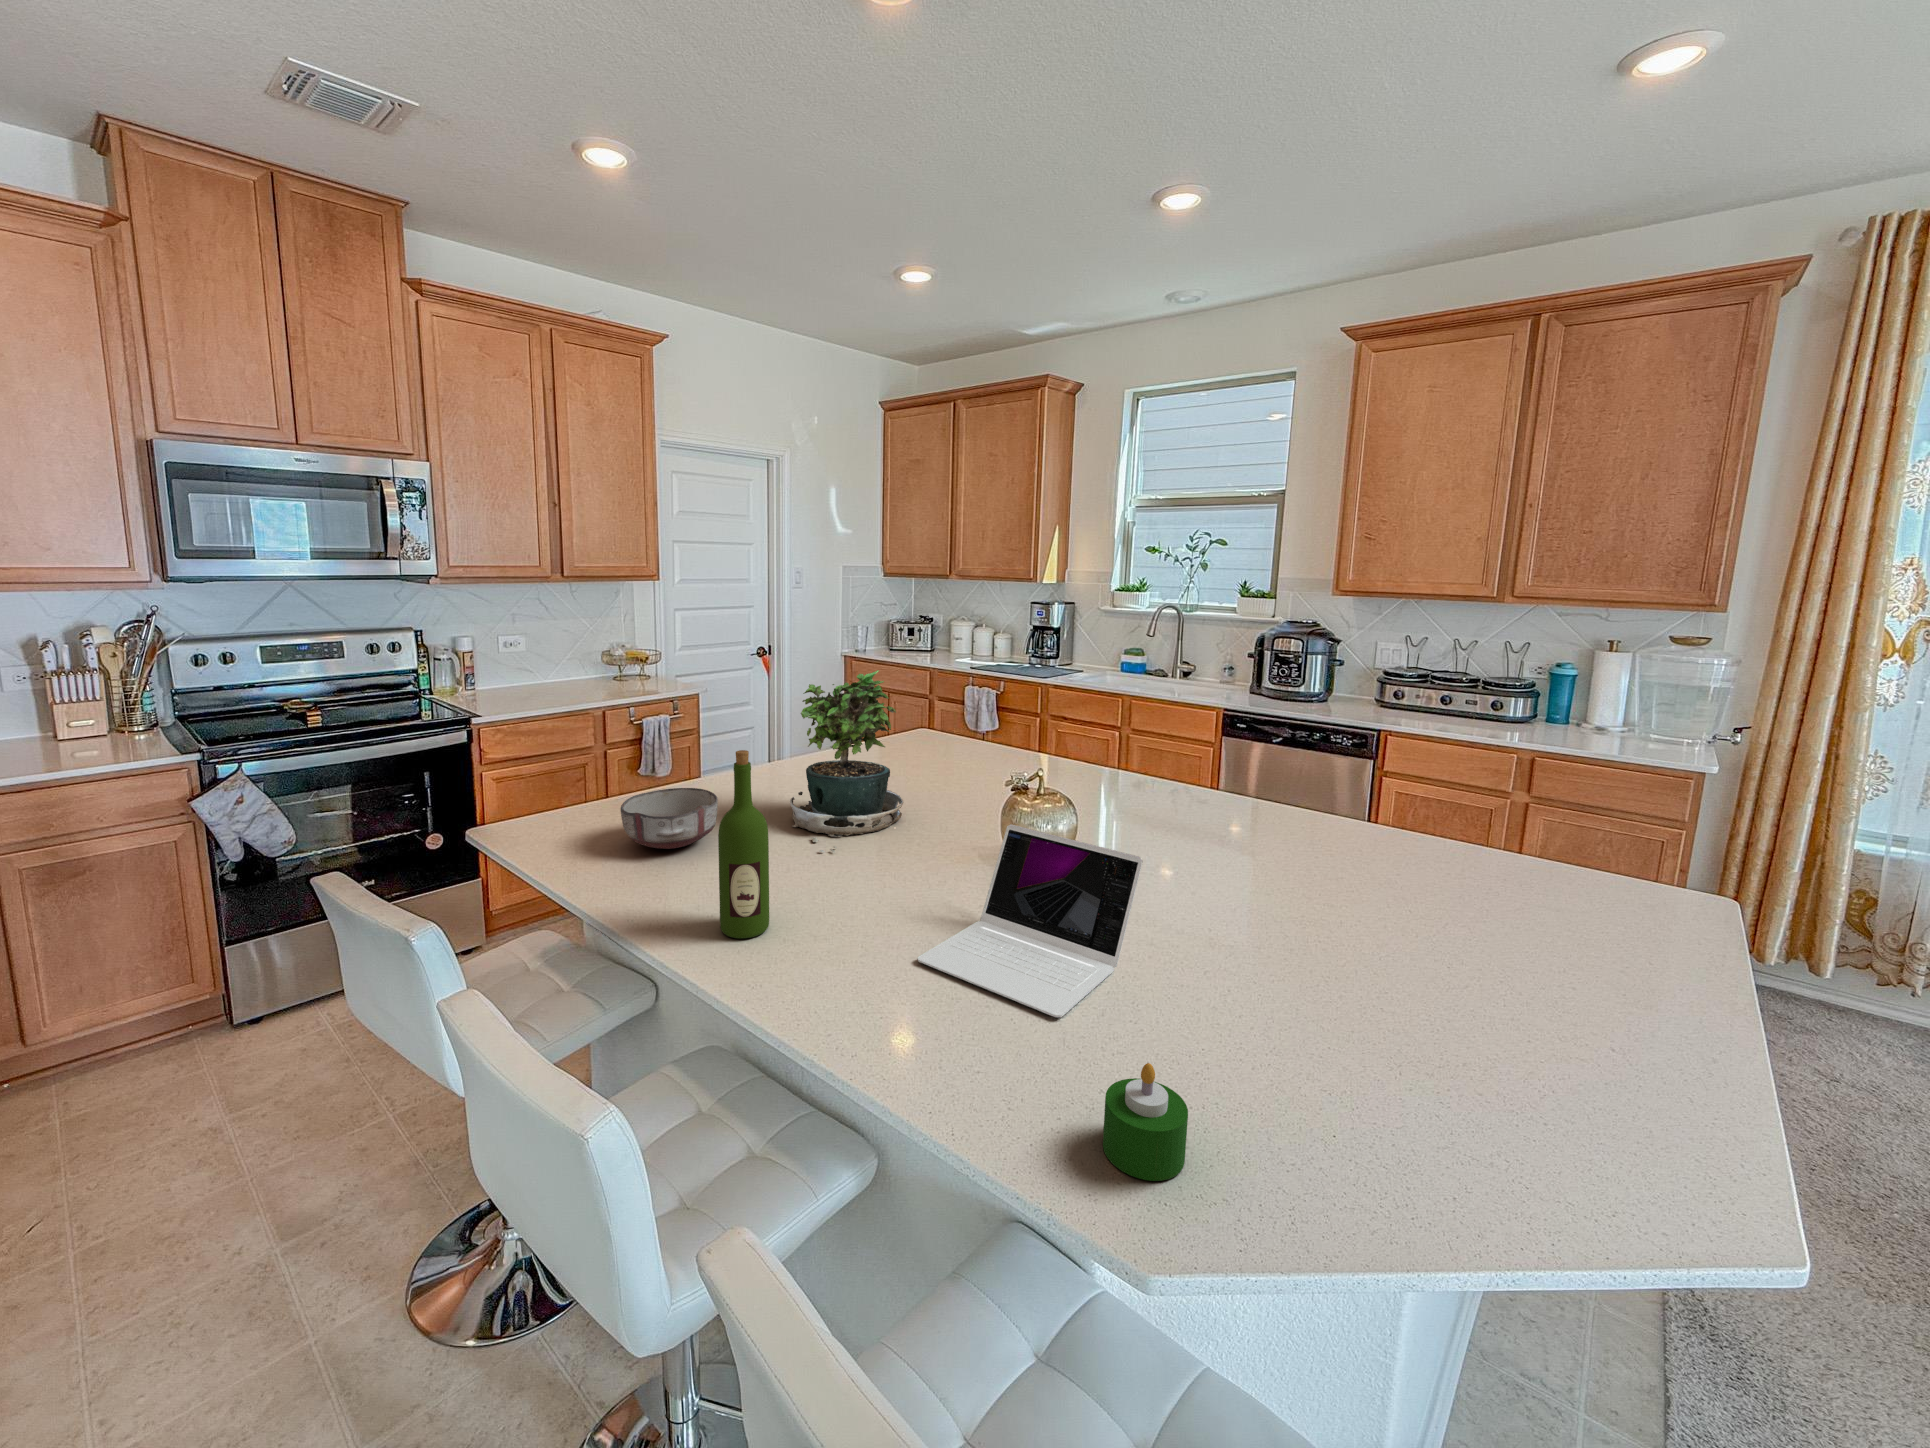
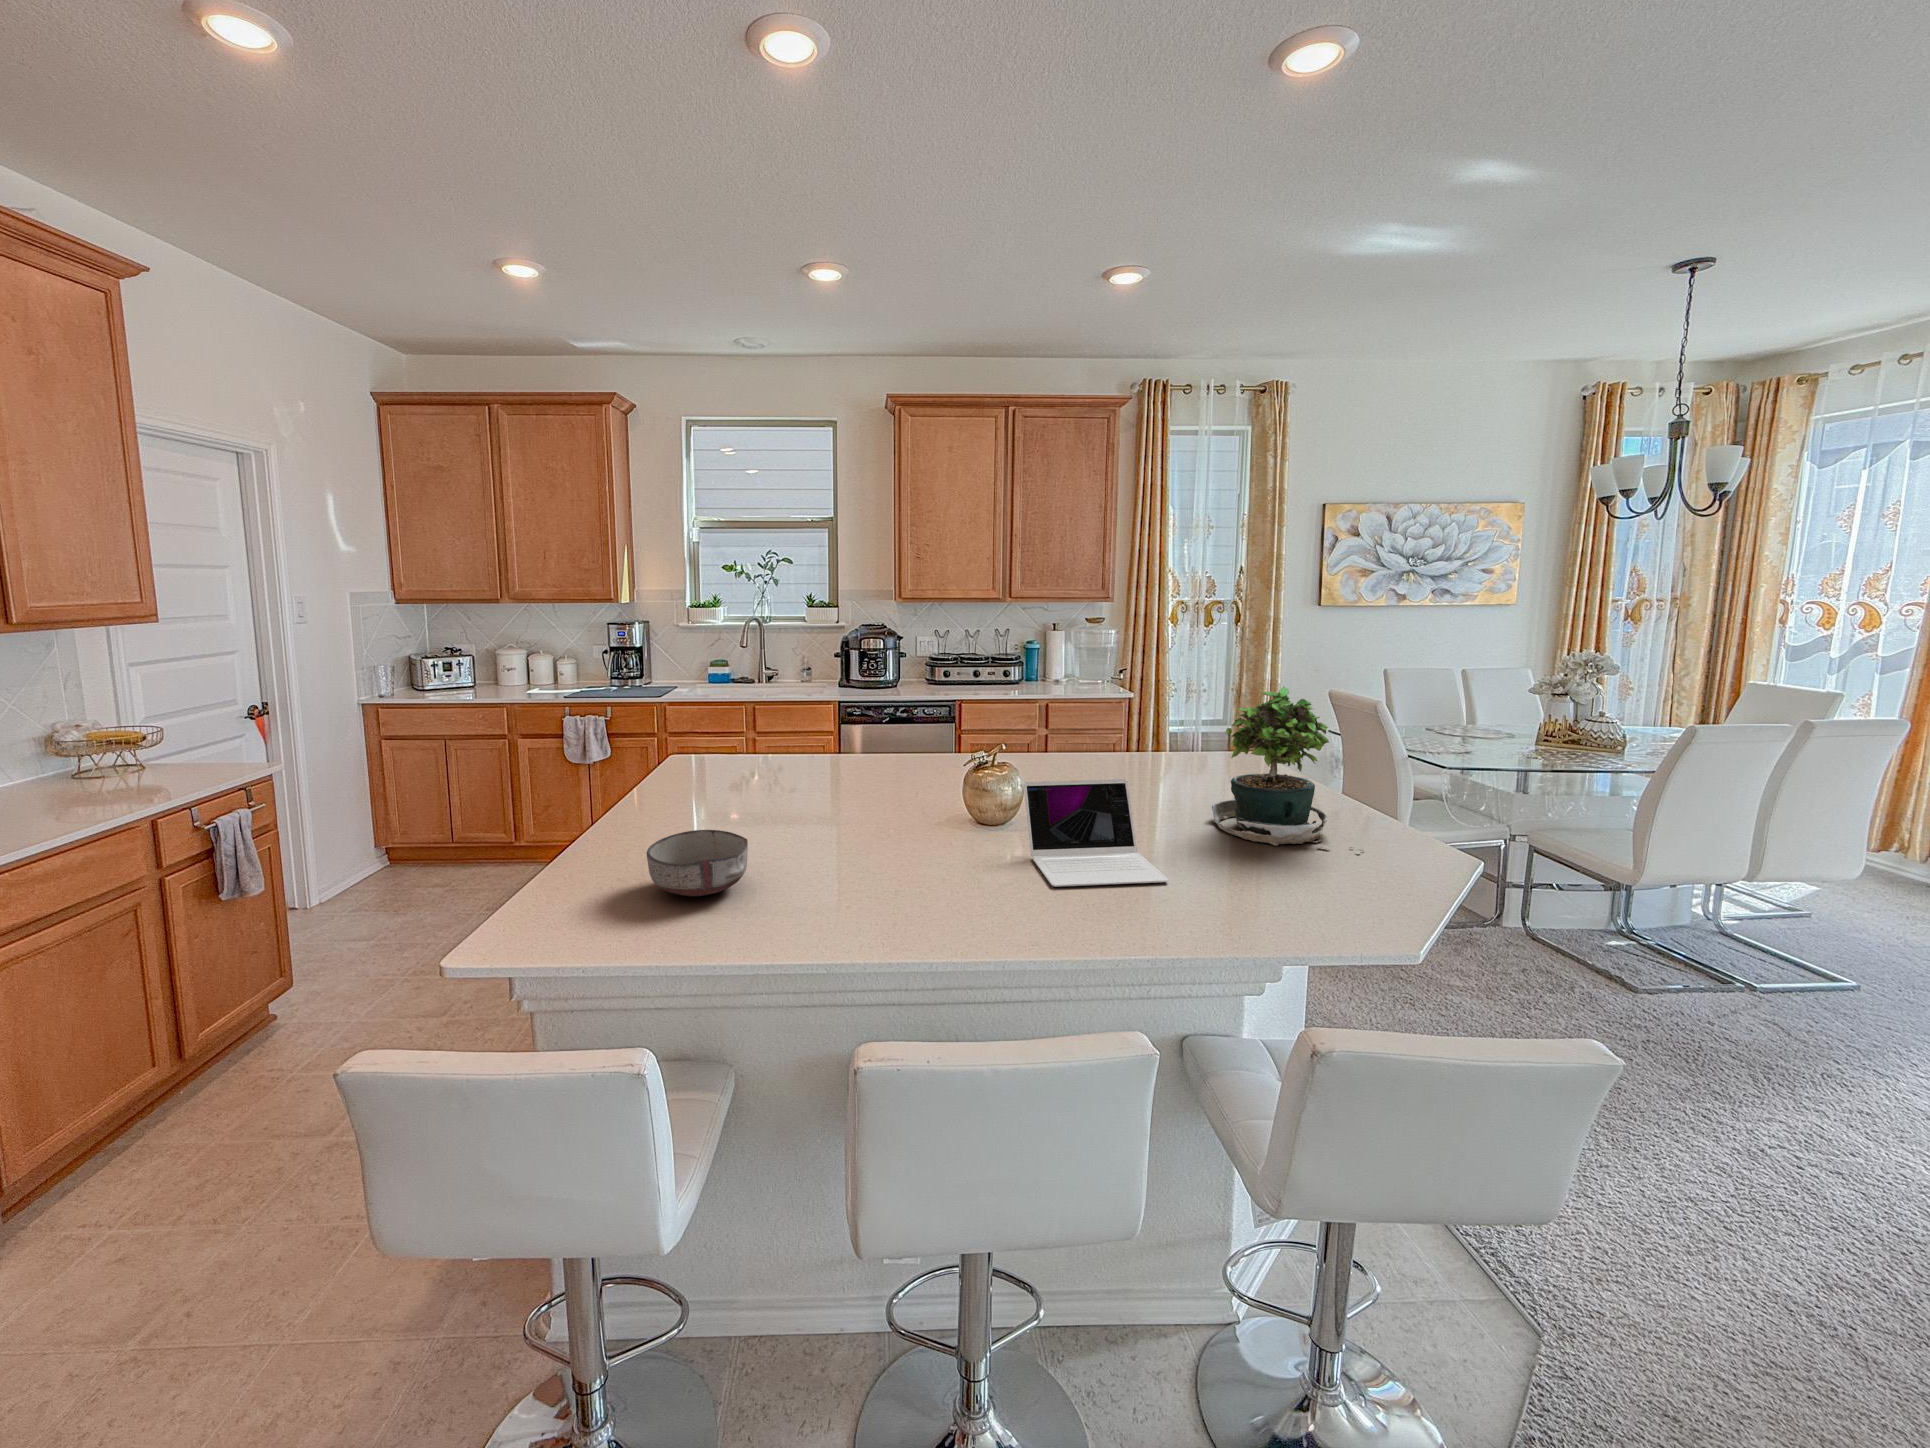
potted plant: present [790,670,903,852] -> present [1212,686,1364,853]
wine bottle: present [718,750,769,938] -> none [898,756,940,920]
candle: present [1103,1063,1188,1181] -> none [1274,860,1324,920]

